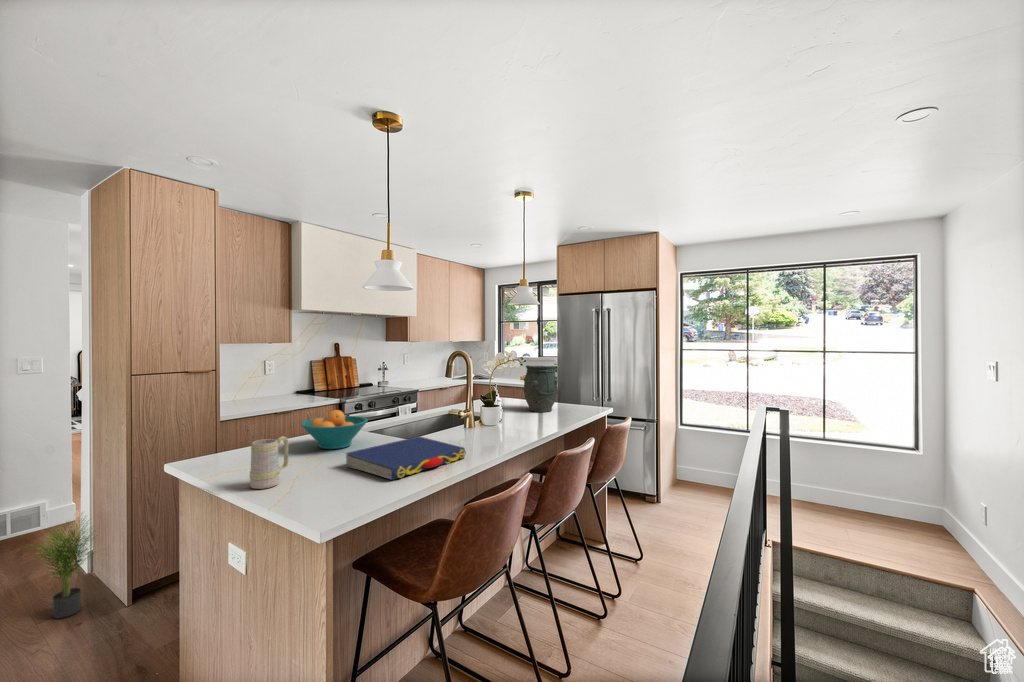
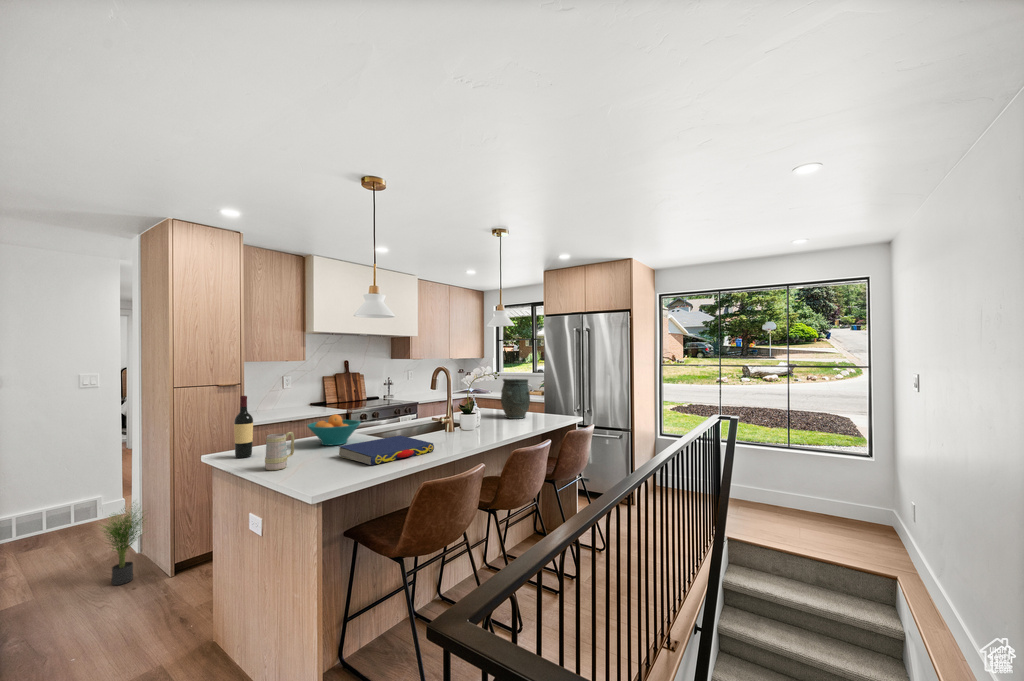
wine bottle: none [207,387,232,468] -> present [234,396,253,458]

